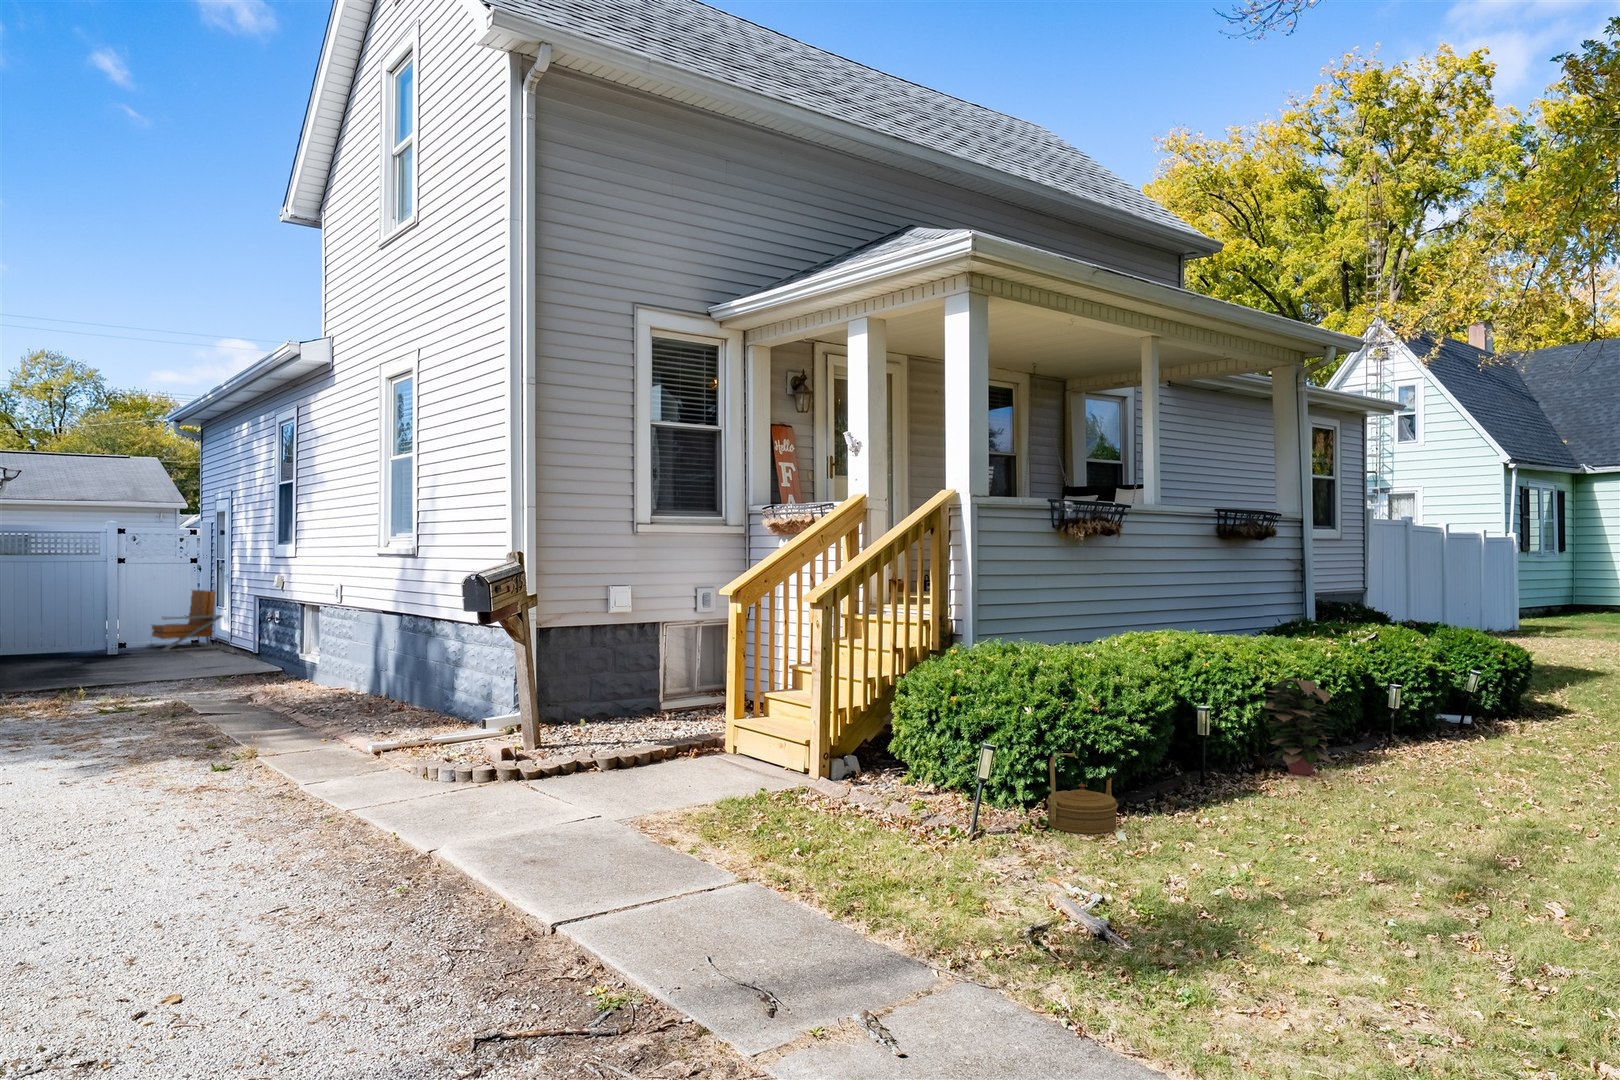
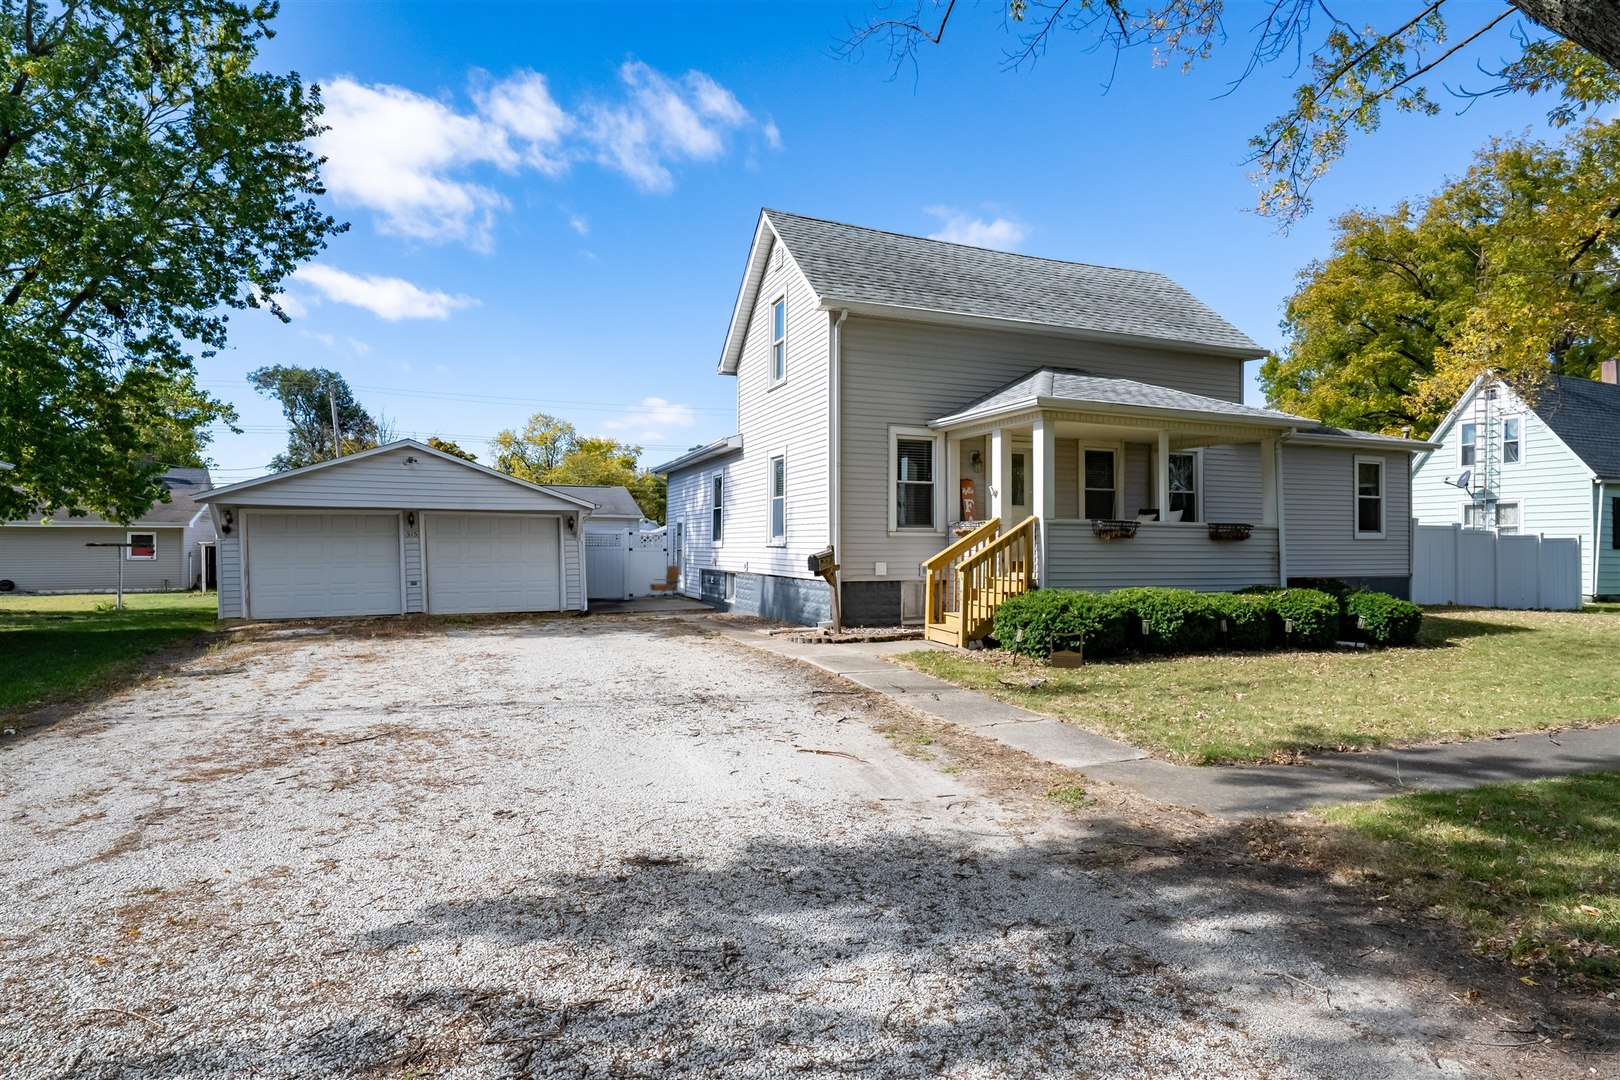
decorative plant: present [1264,678,1334,775] -> none [1189,611,1227,659]

